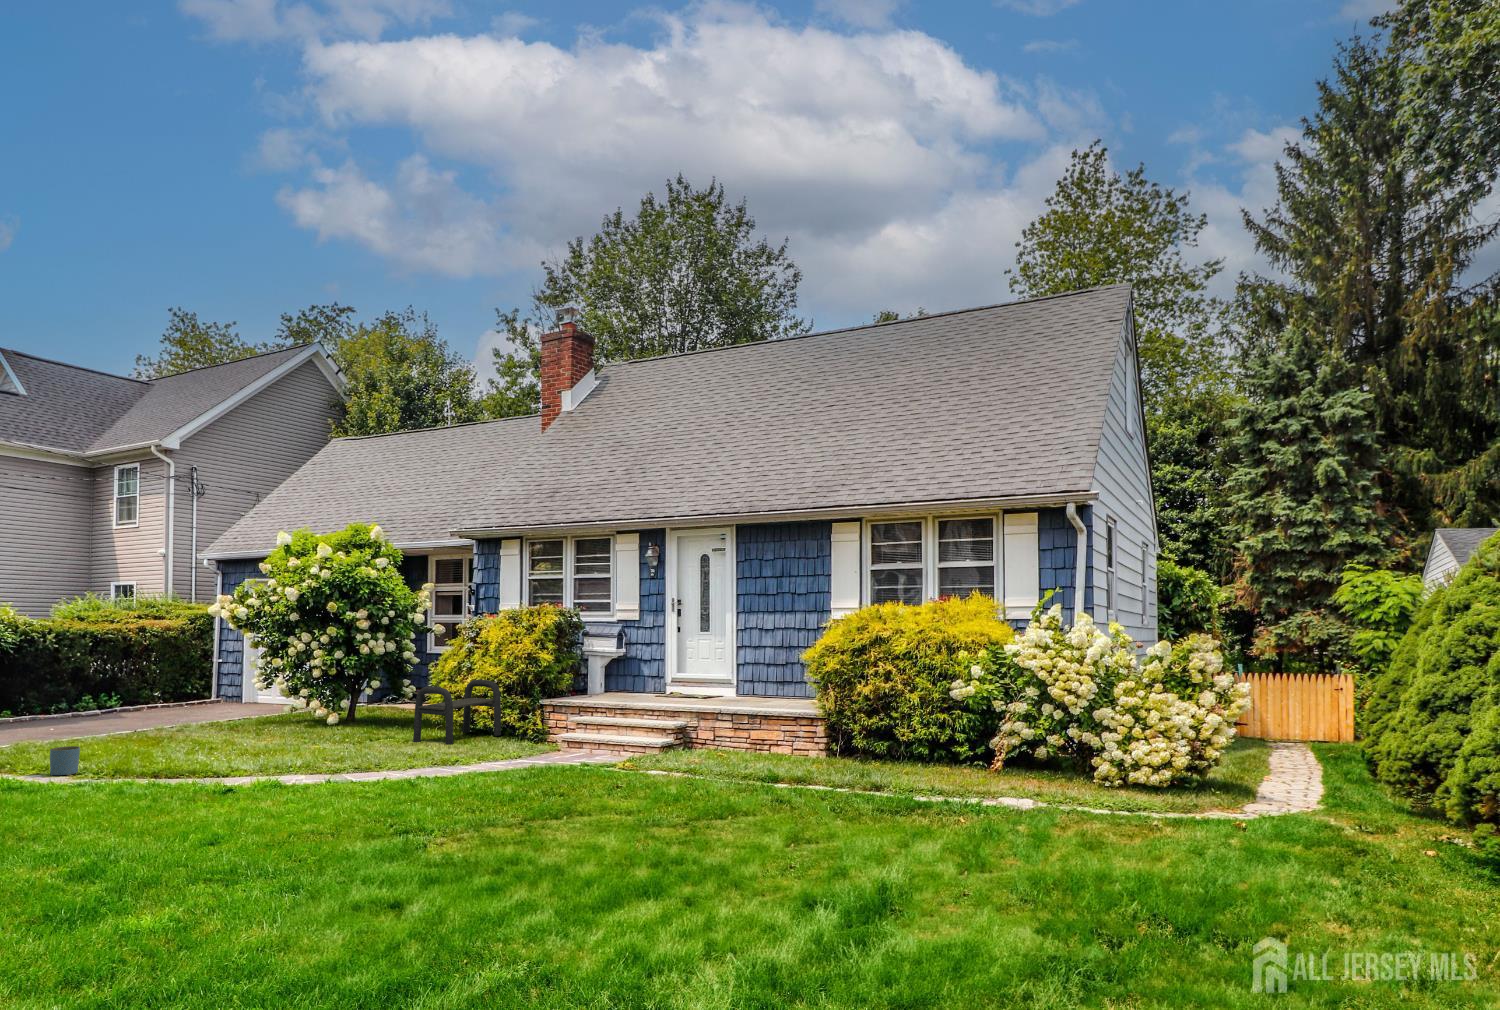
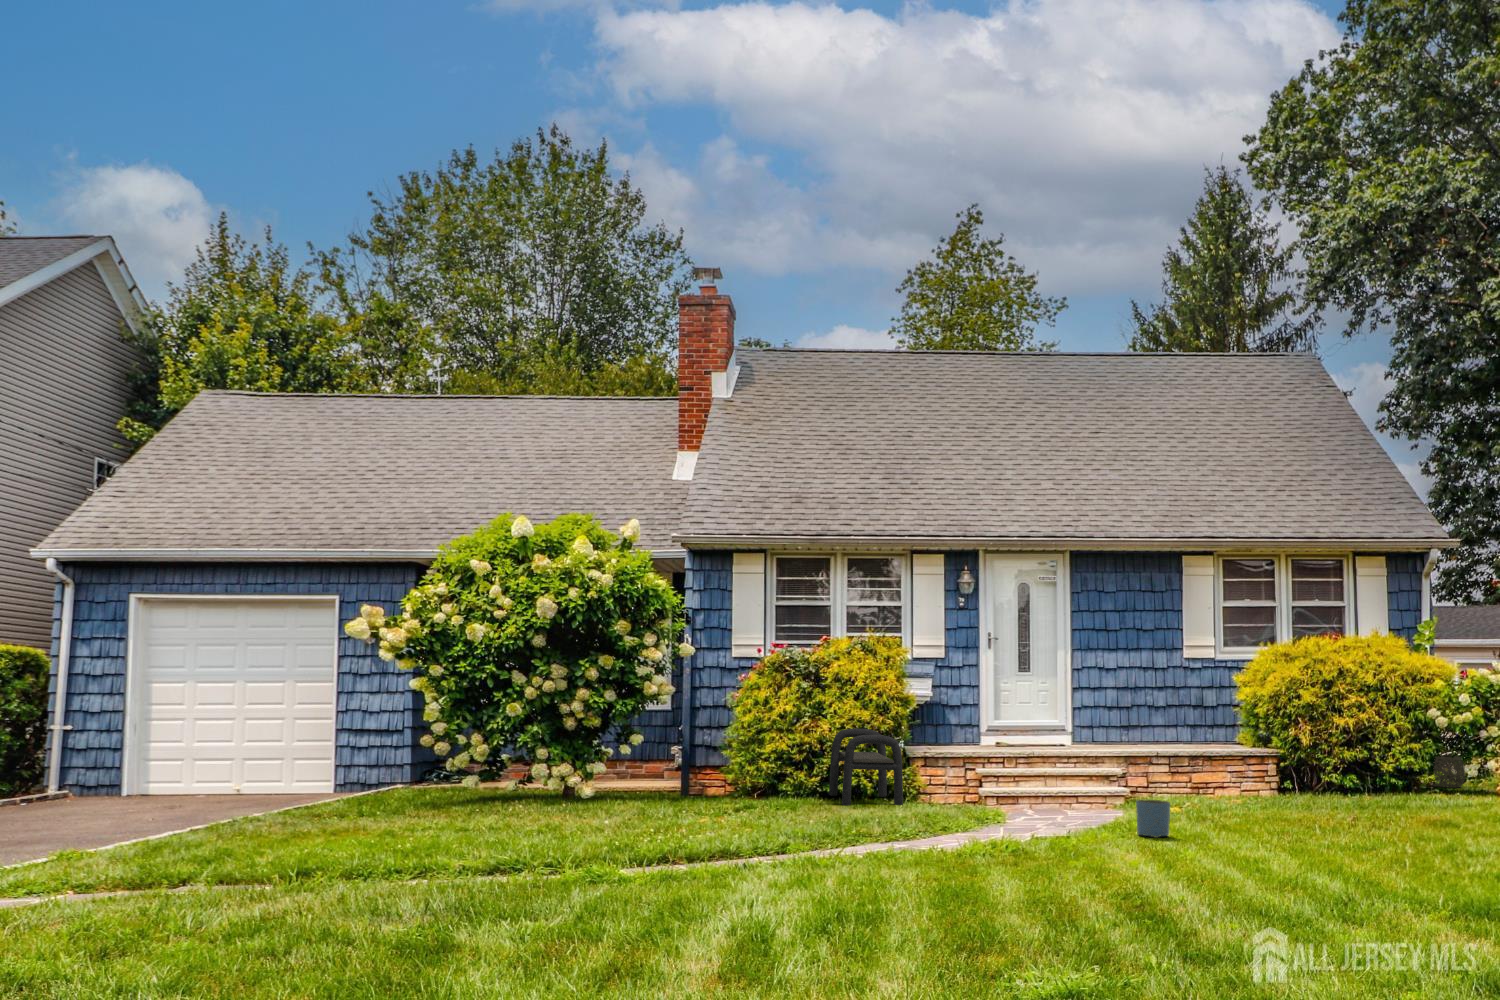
woven basket: none [937,727,975,764] -> present [1430,756,1466,788]
planter: present [50,746,80,776] -> present [1136,800,1170,838]

